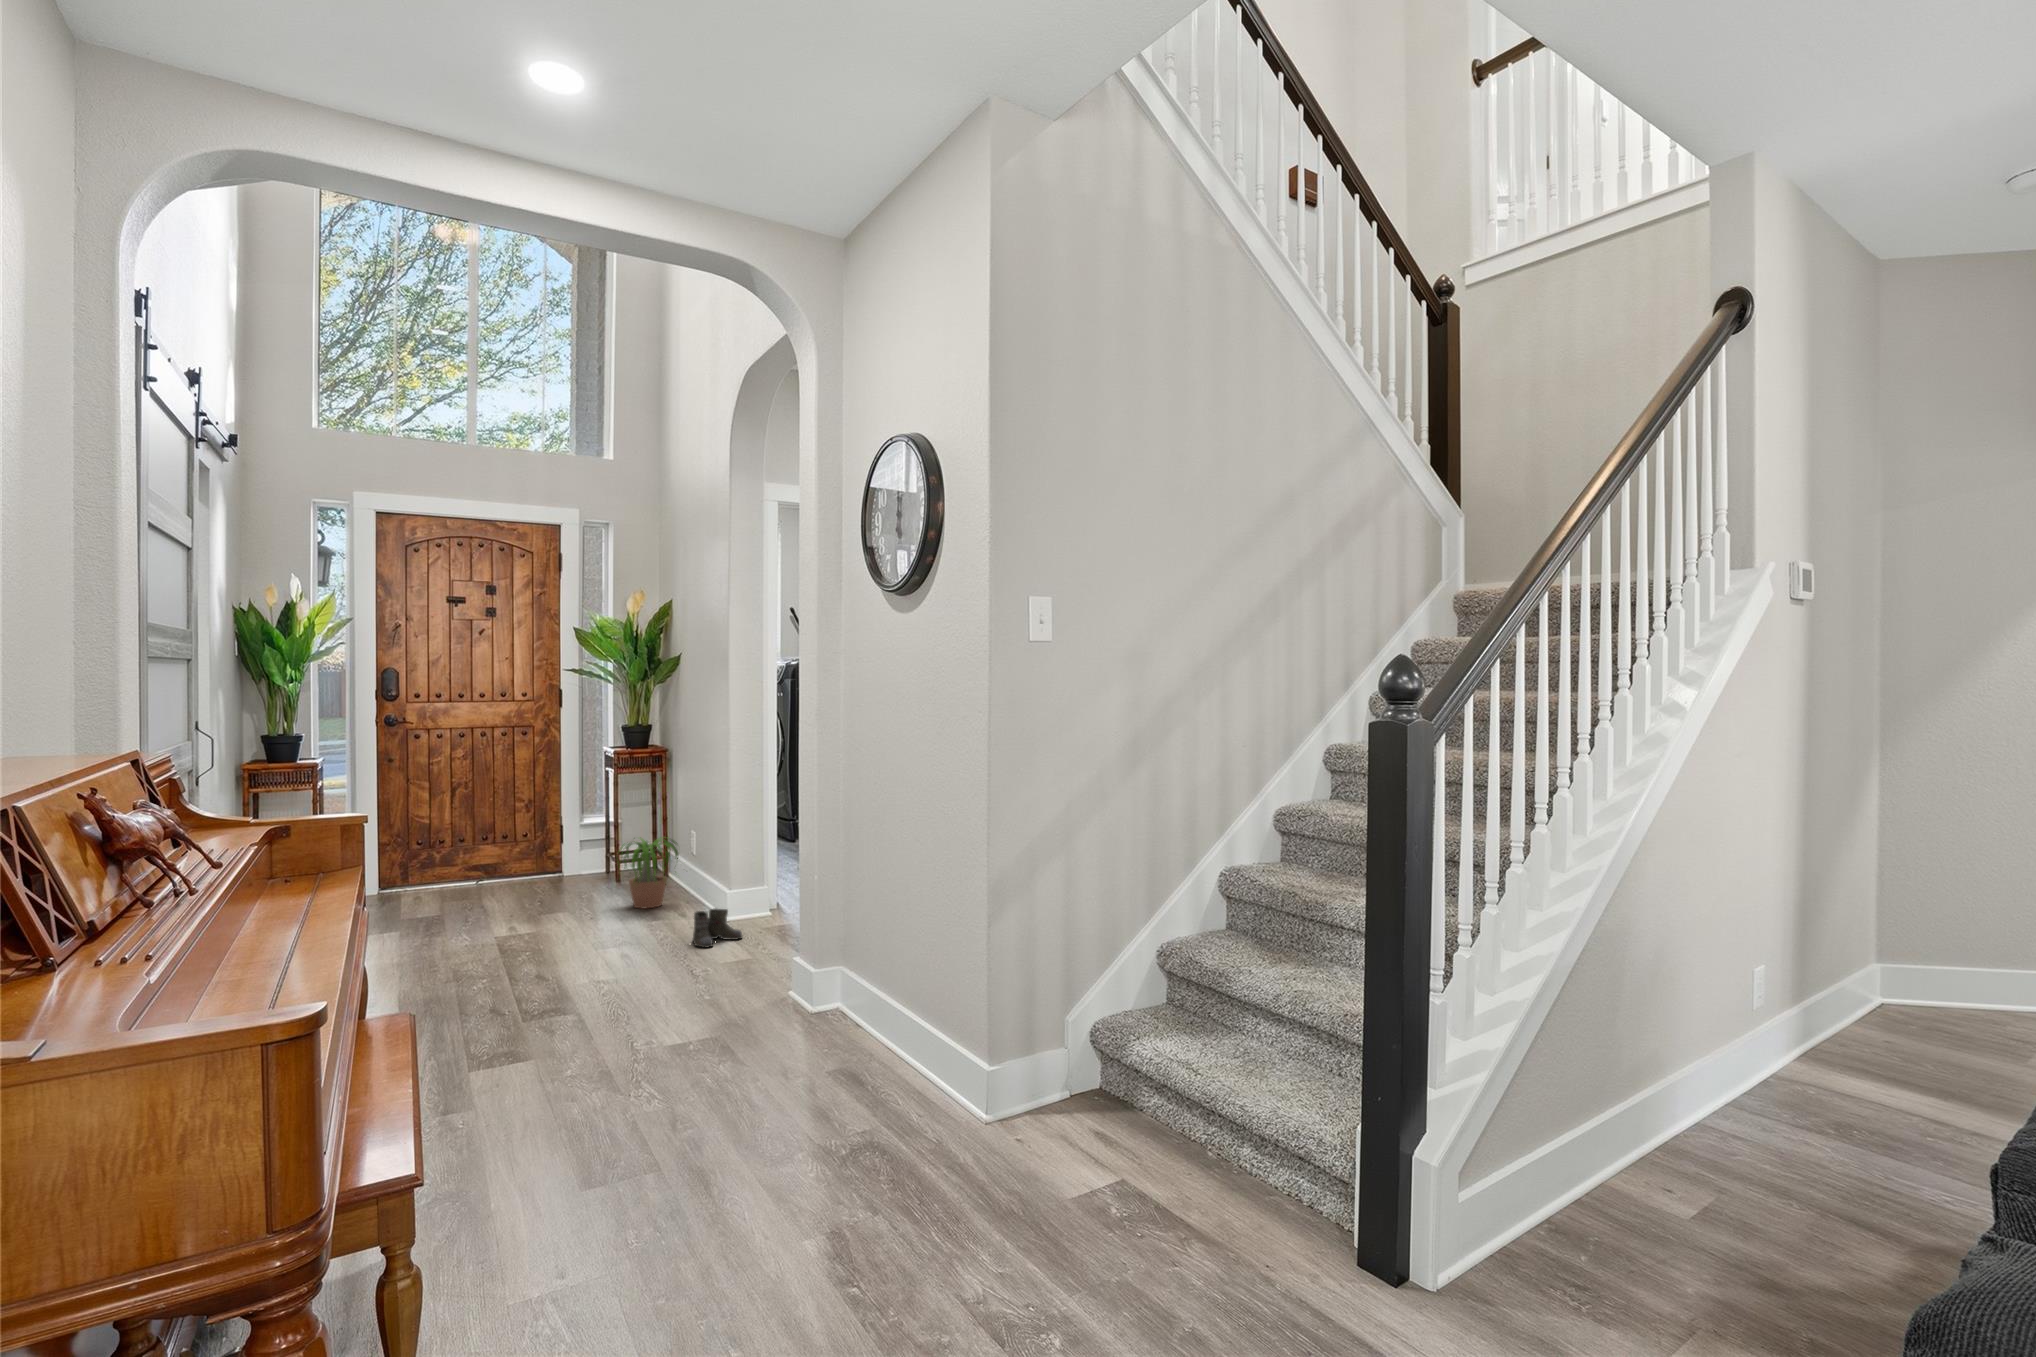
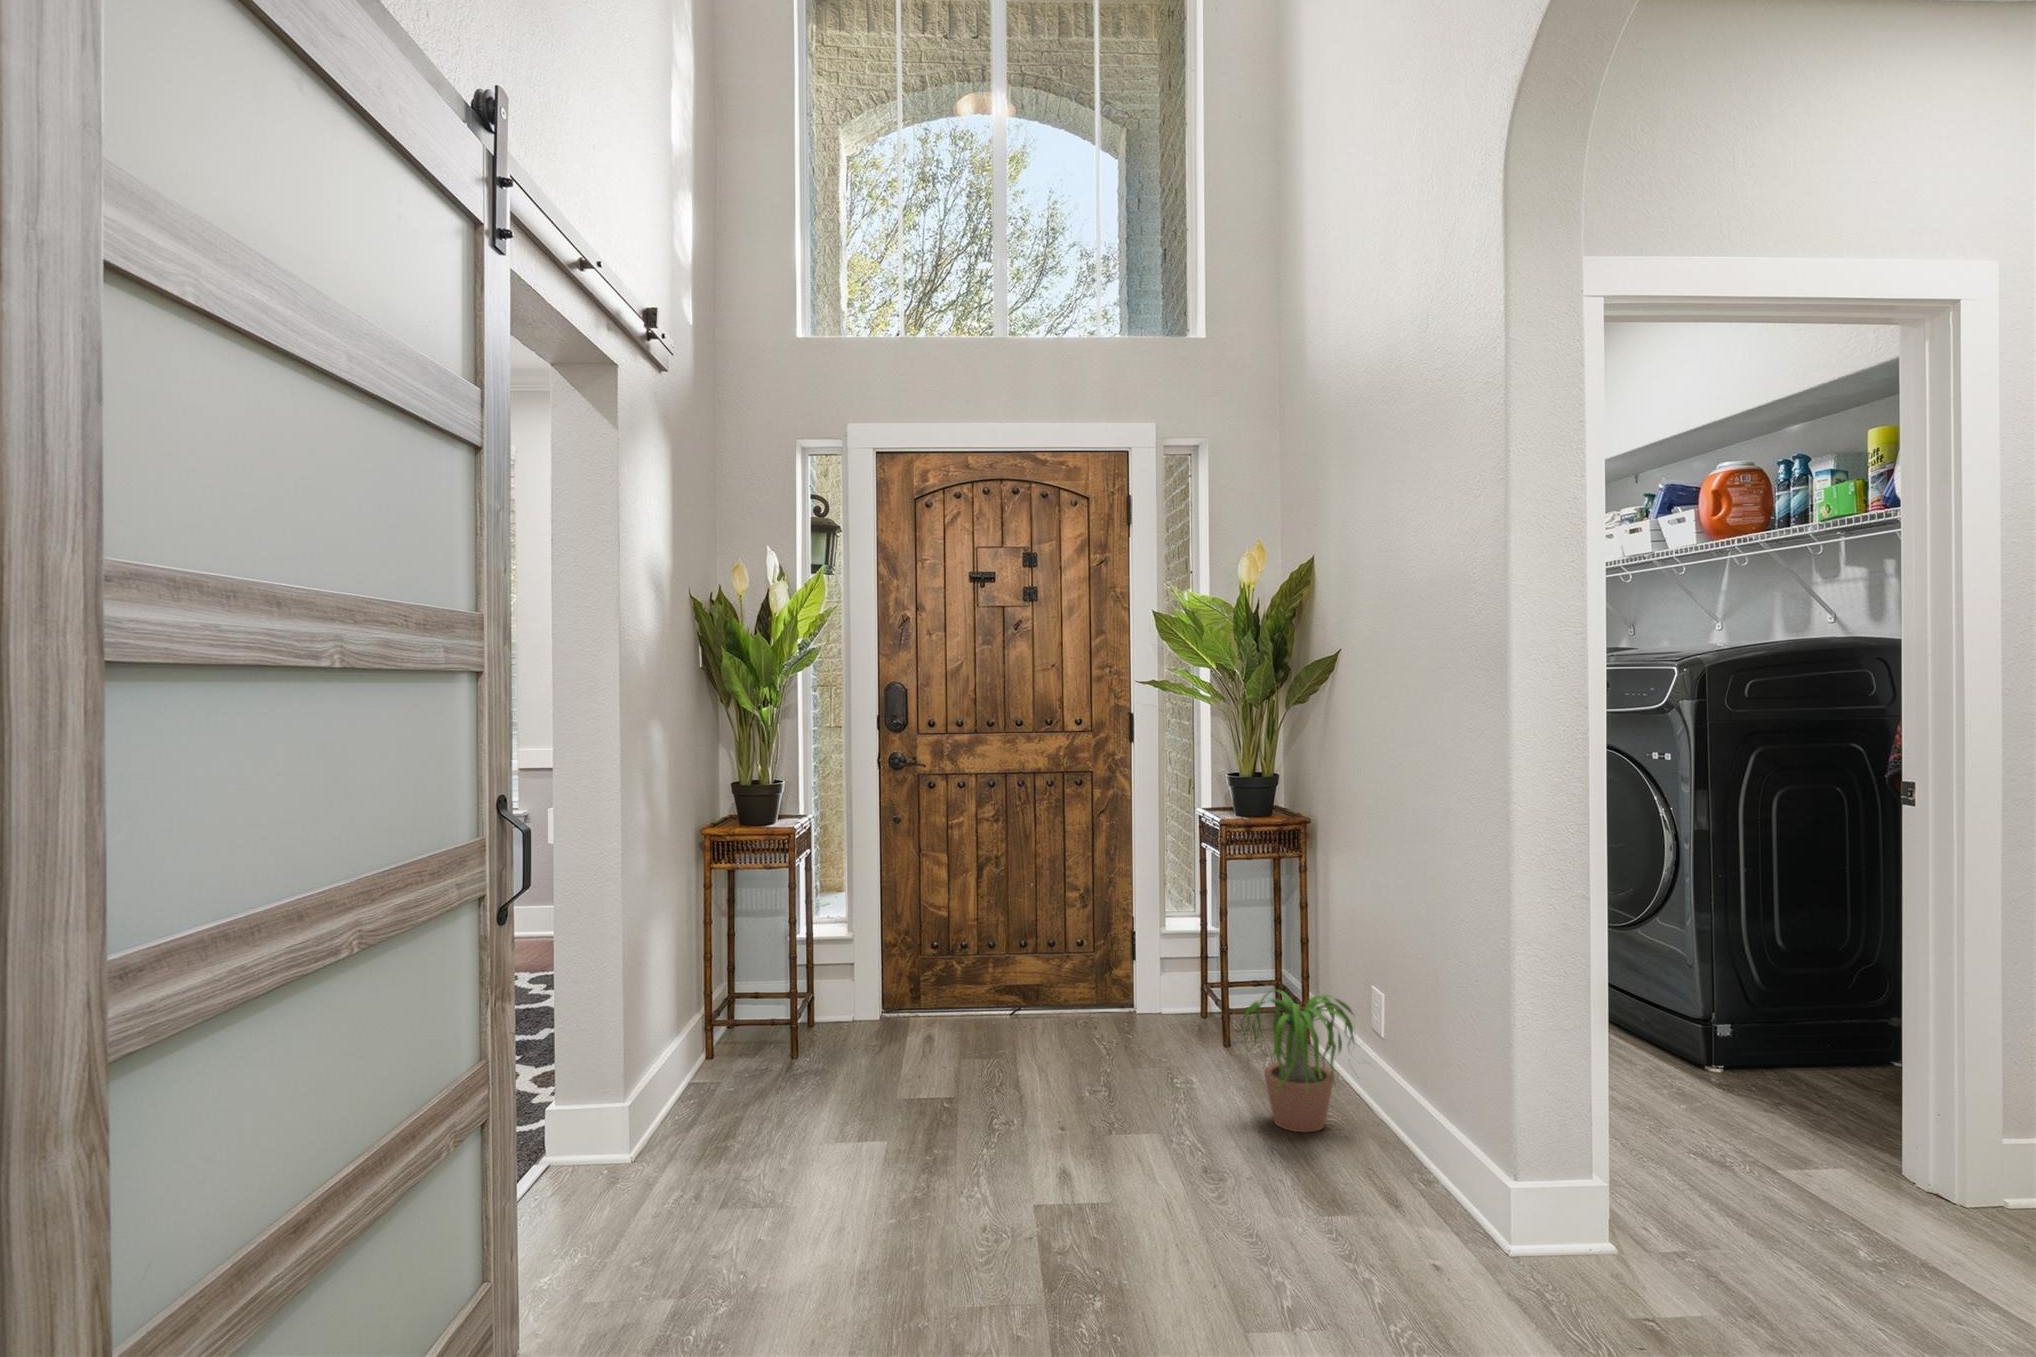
boots: present [693,908,742,947] -> none [1424,1208,1556,1320]

